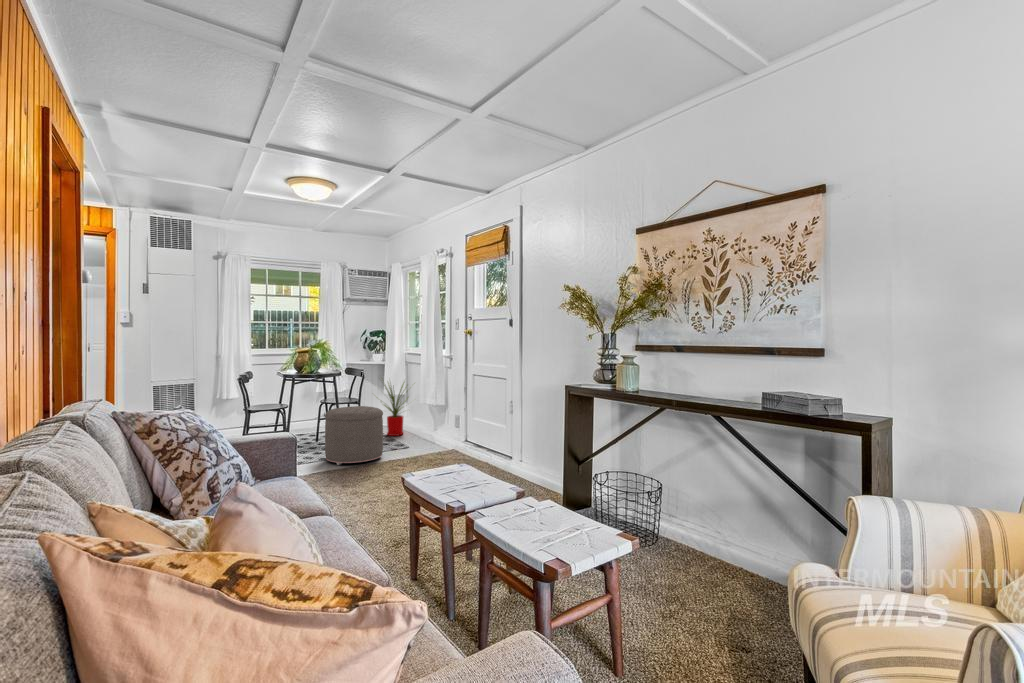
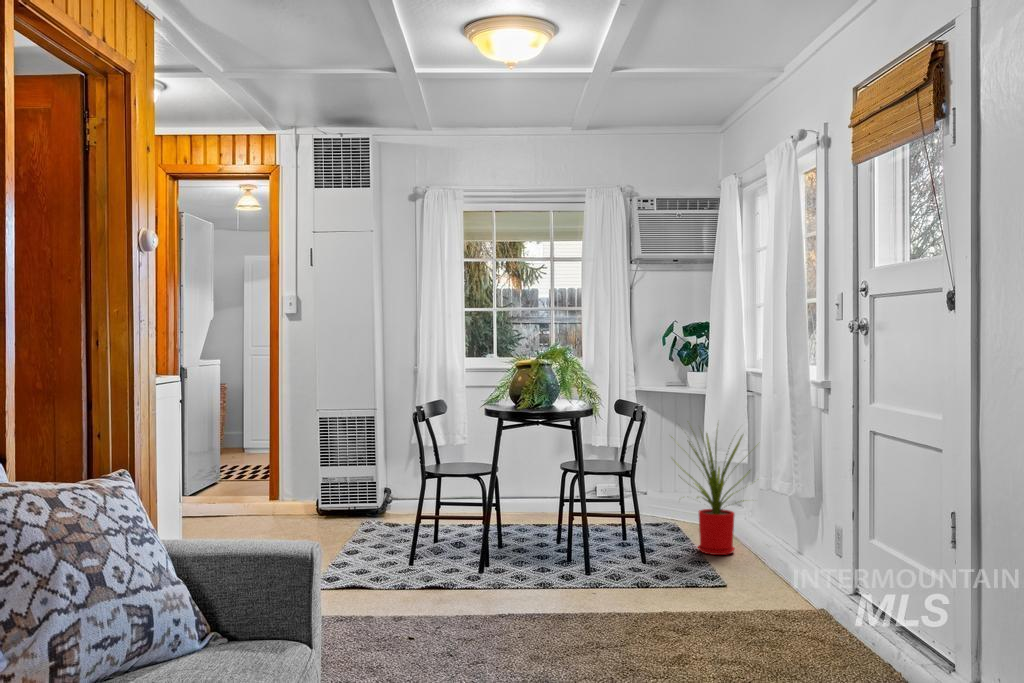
ottoman: present [325,406,383,465] -> none [539,484,658,607]

